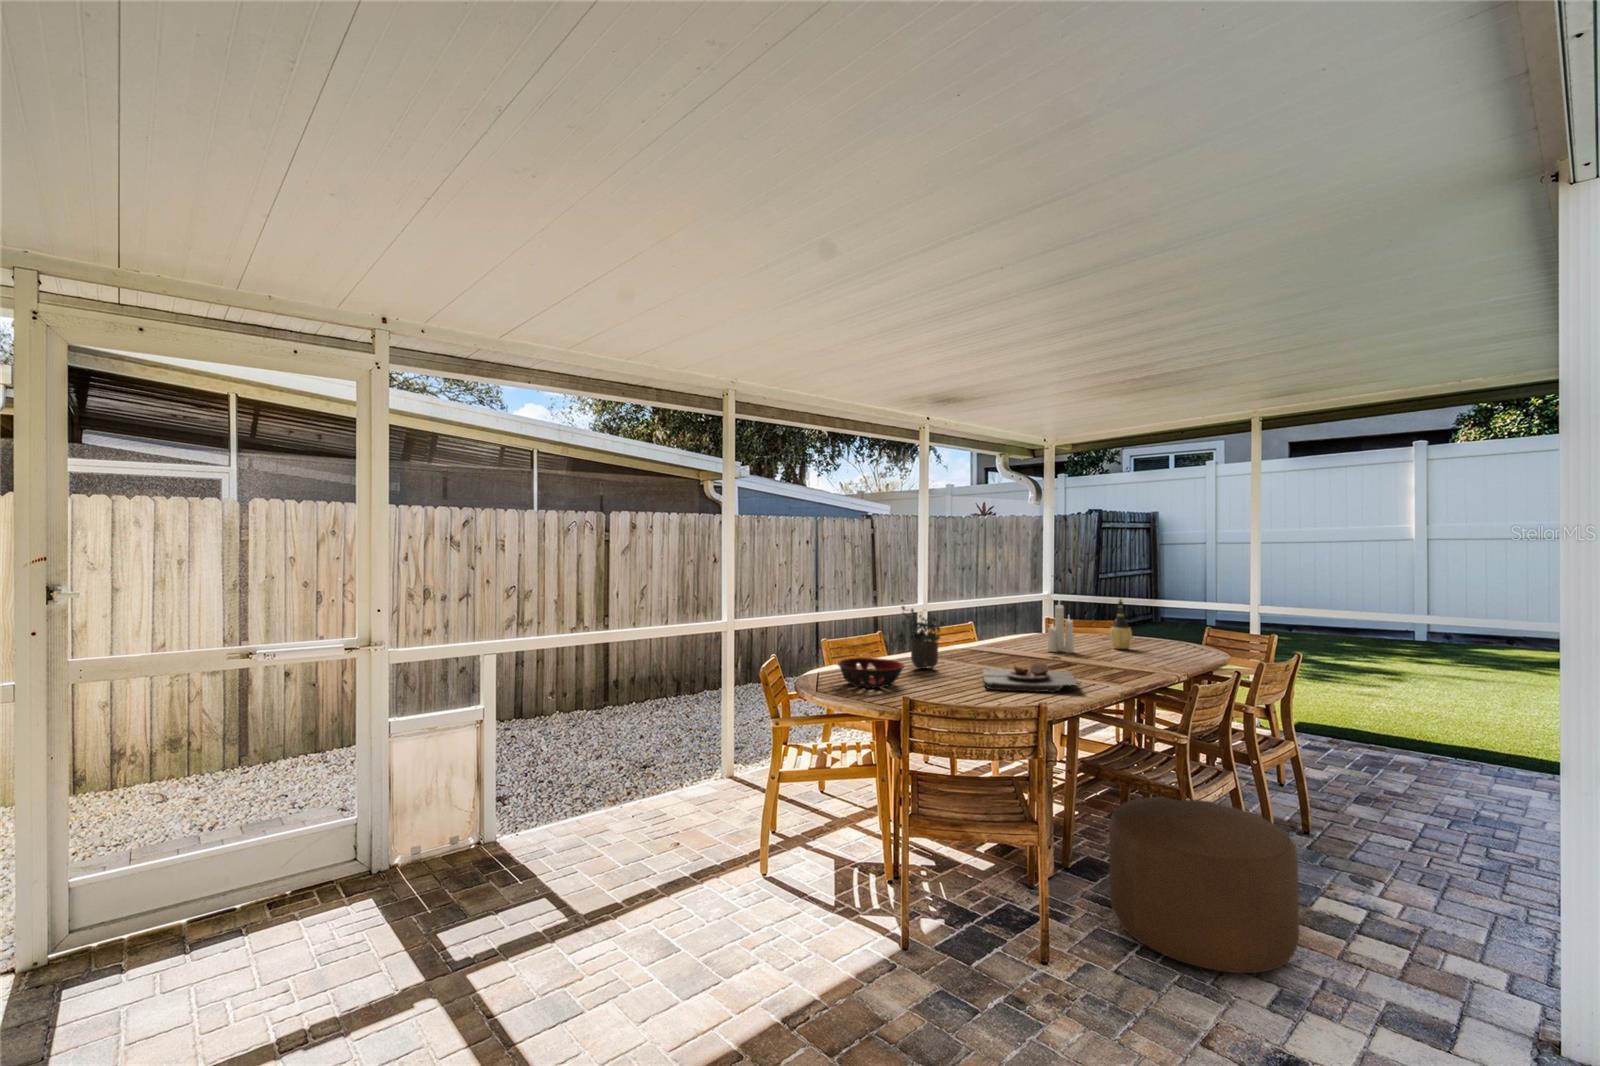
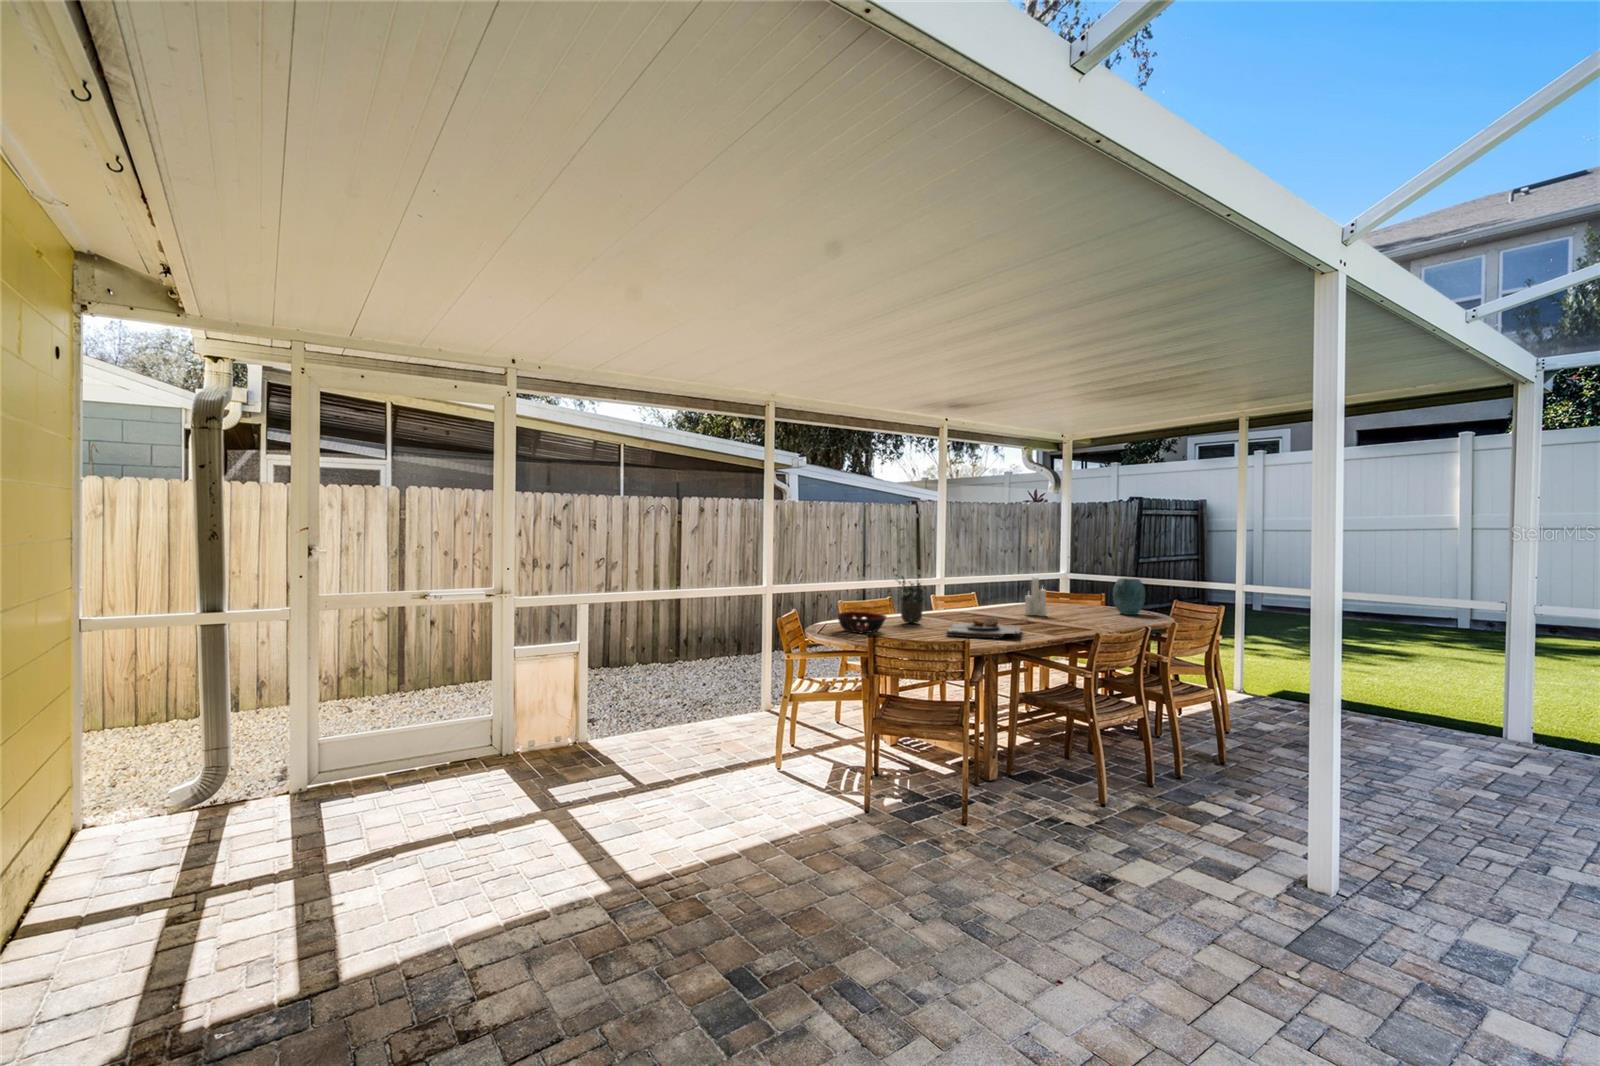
wine bottle: present [1110,599,1132,649] -> none [1081,573,1099,615]
vase: none [1144,604,1183,648] -> present [1113,578,1145,615]
ottoman: present [1109,797,1299,973] -> none [1027,719,1161,837]

